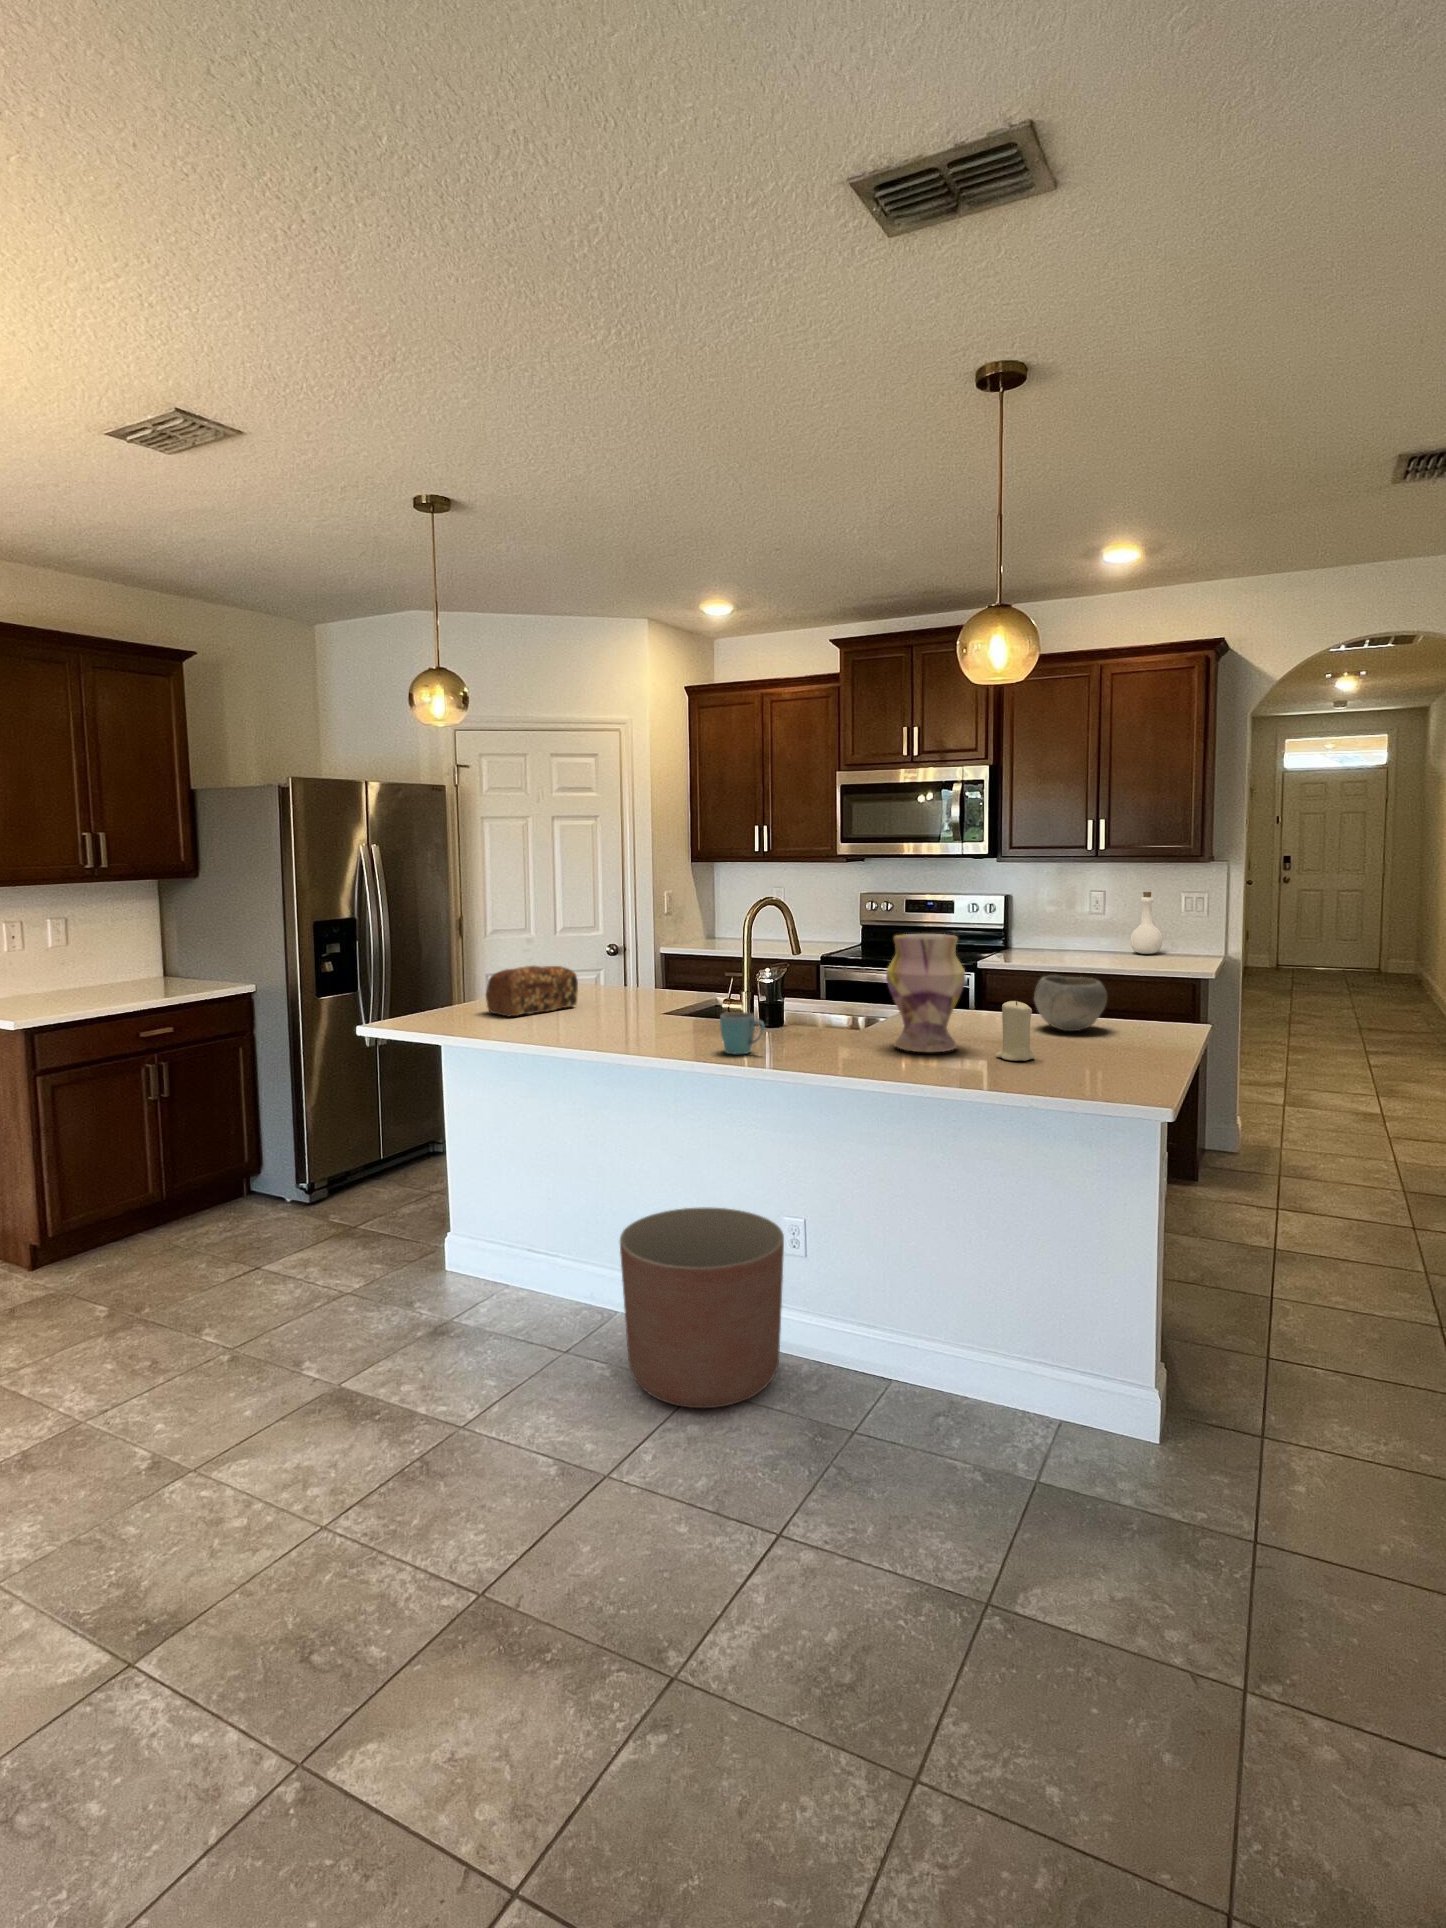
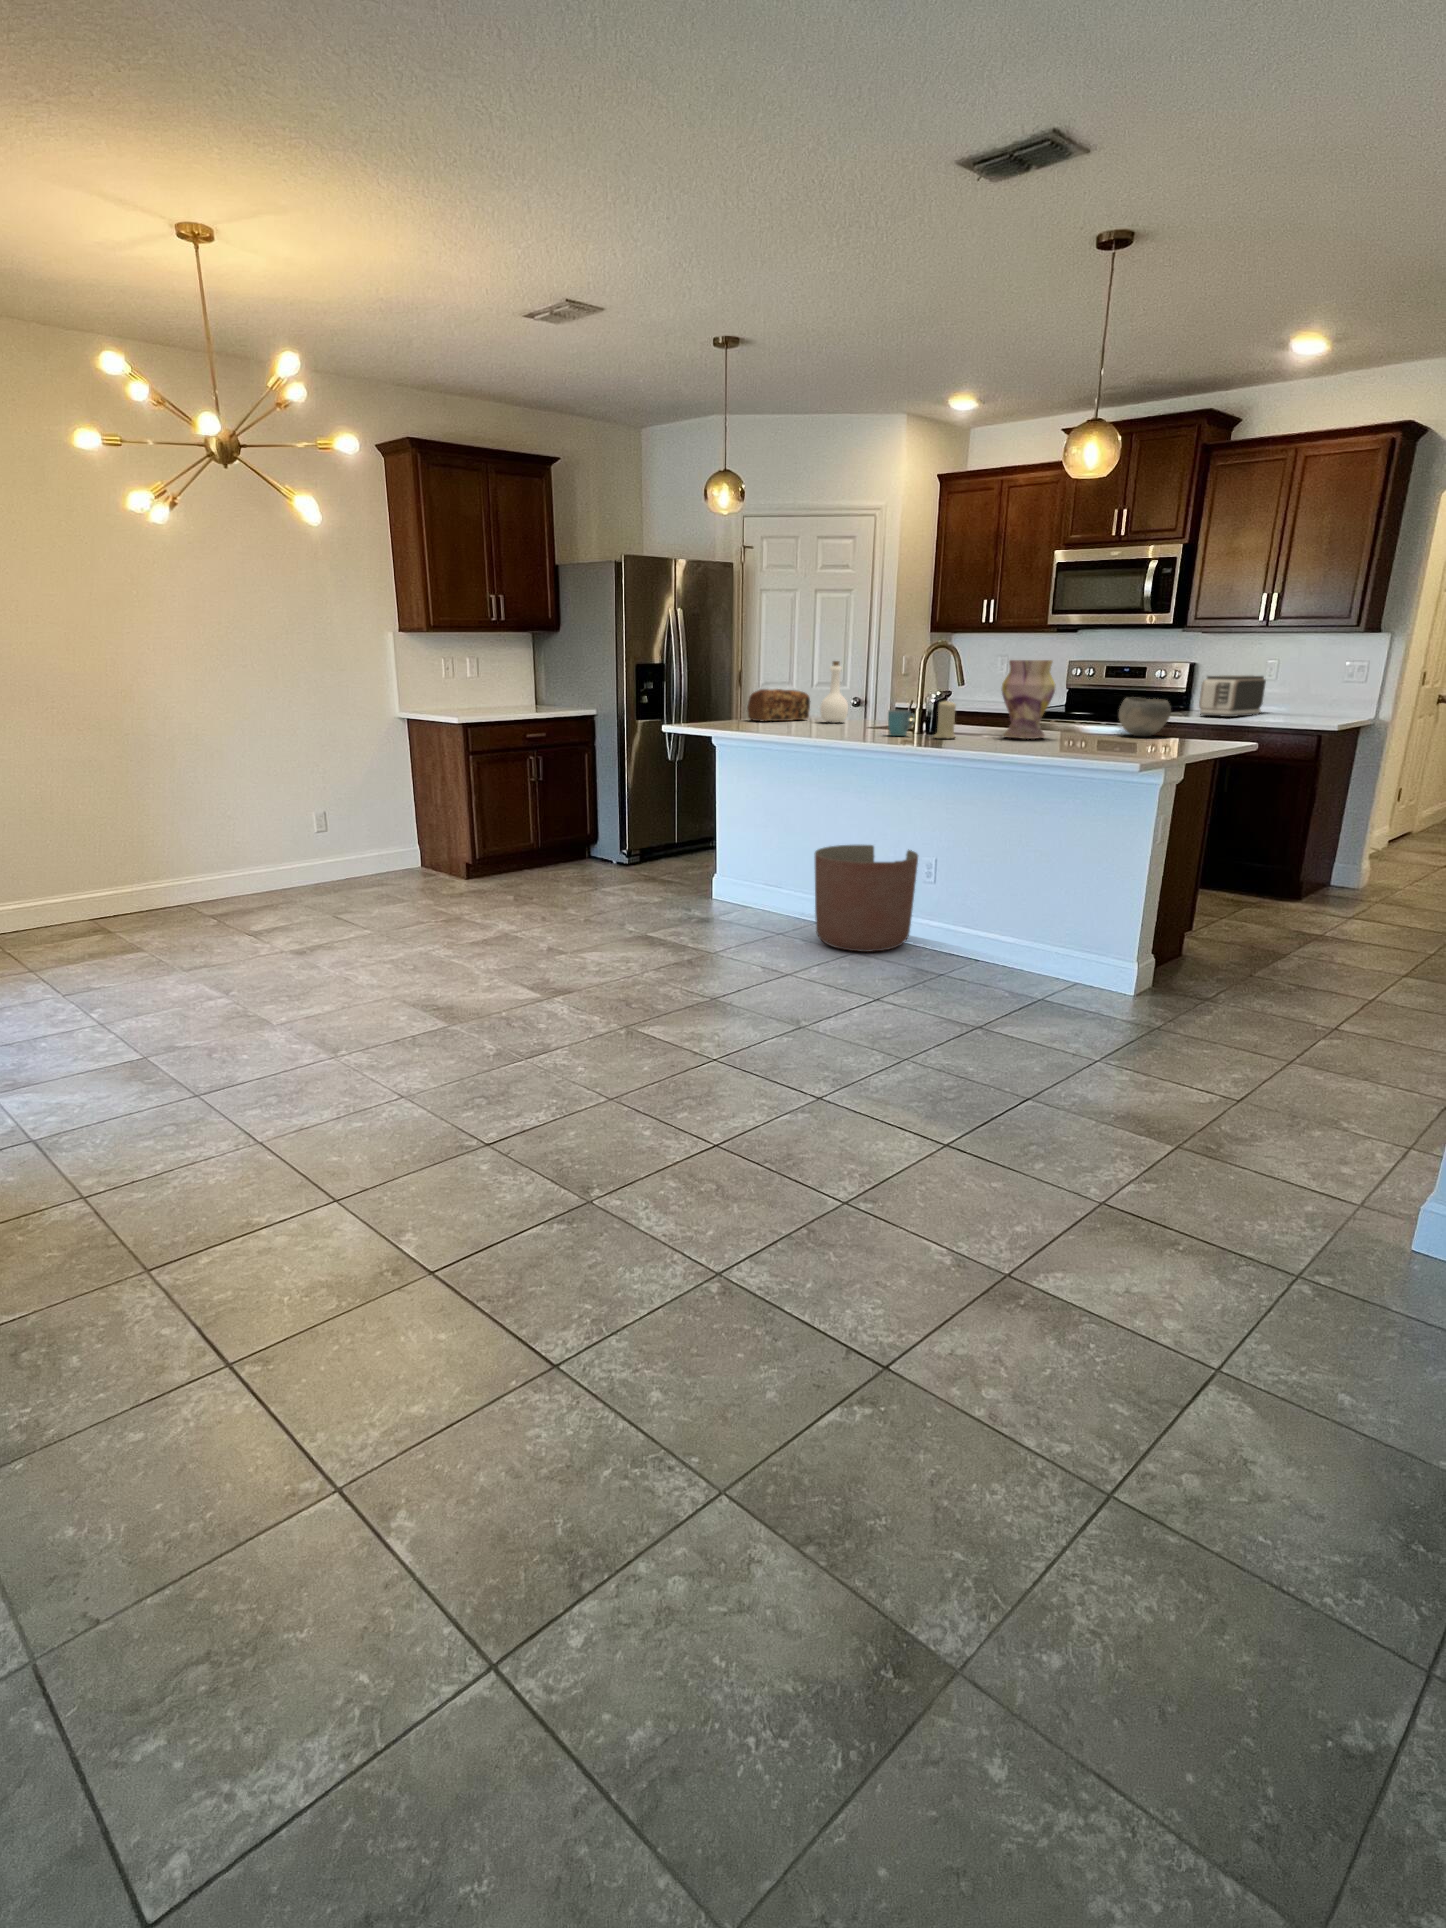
bottle: present [1131,892,1162,954] -> present [820,661,848,723]
toaster: none [1036,911,1101,963] -> present [1199,675,1266,717]
candle: present [996,1000,1035,1060] -> present [934,701,956,738]

